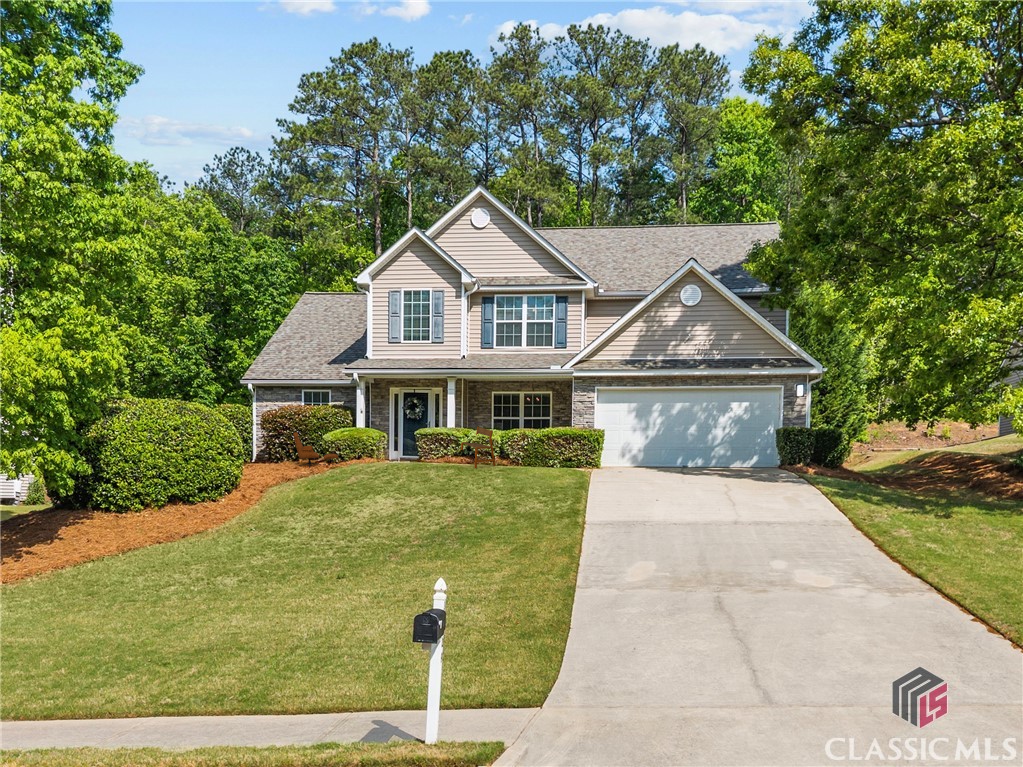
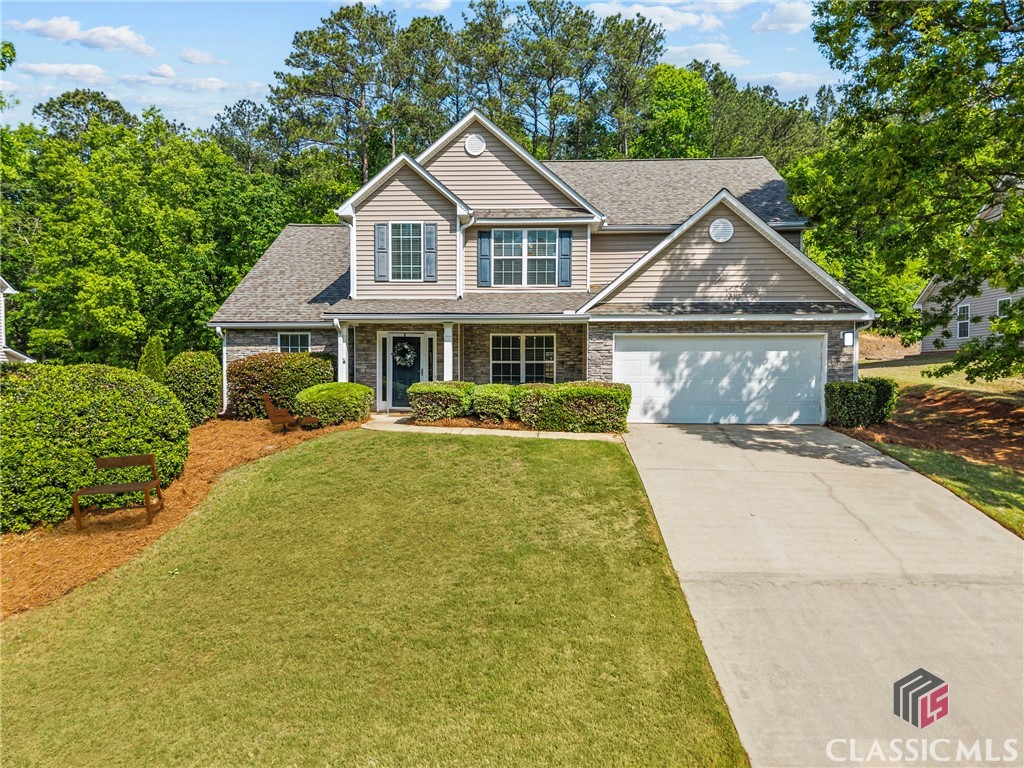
bench: present [460,426,495,468] -> present [72,453,165,531]

